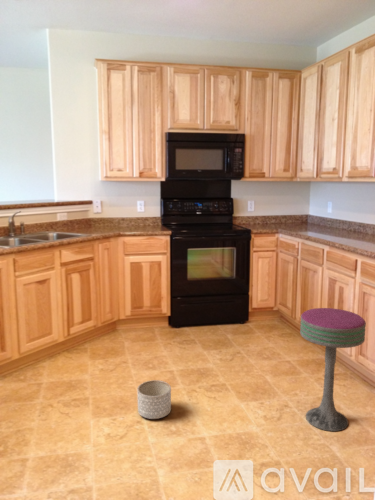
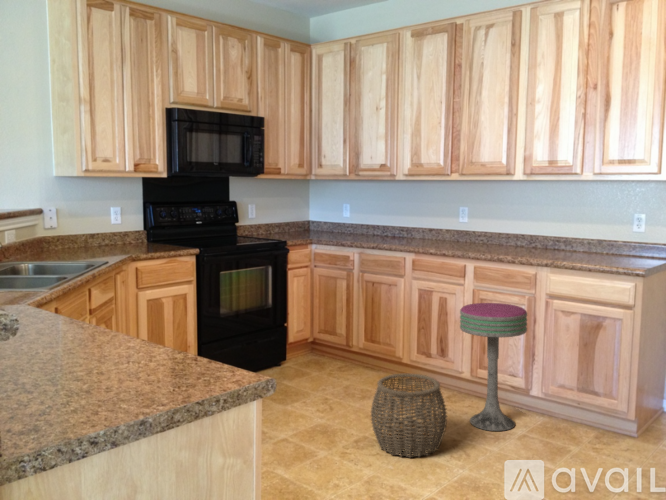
woven basket: none [200,352,264,425] -> present [371,373,447,457]
planter: present [137,380,171,419] -> none [313,432,358,483]

